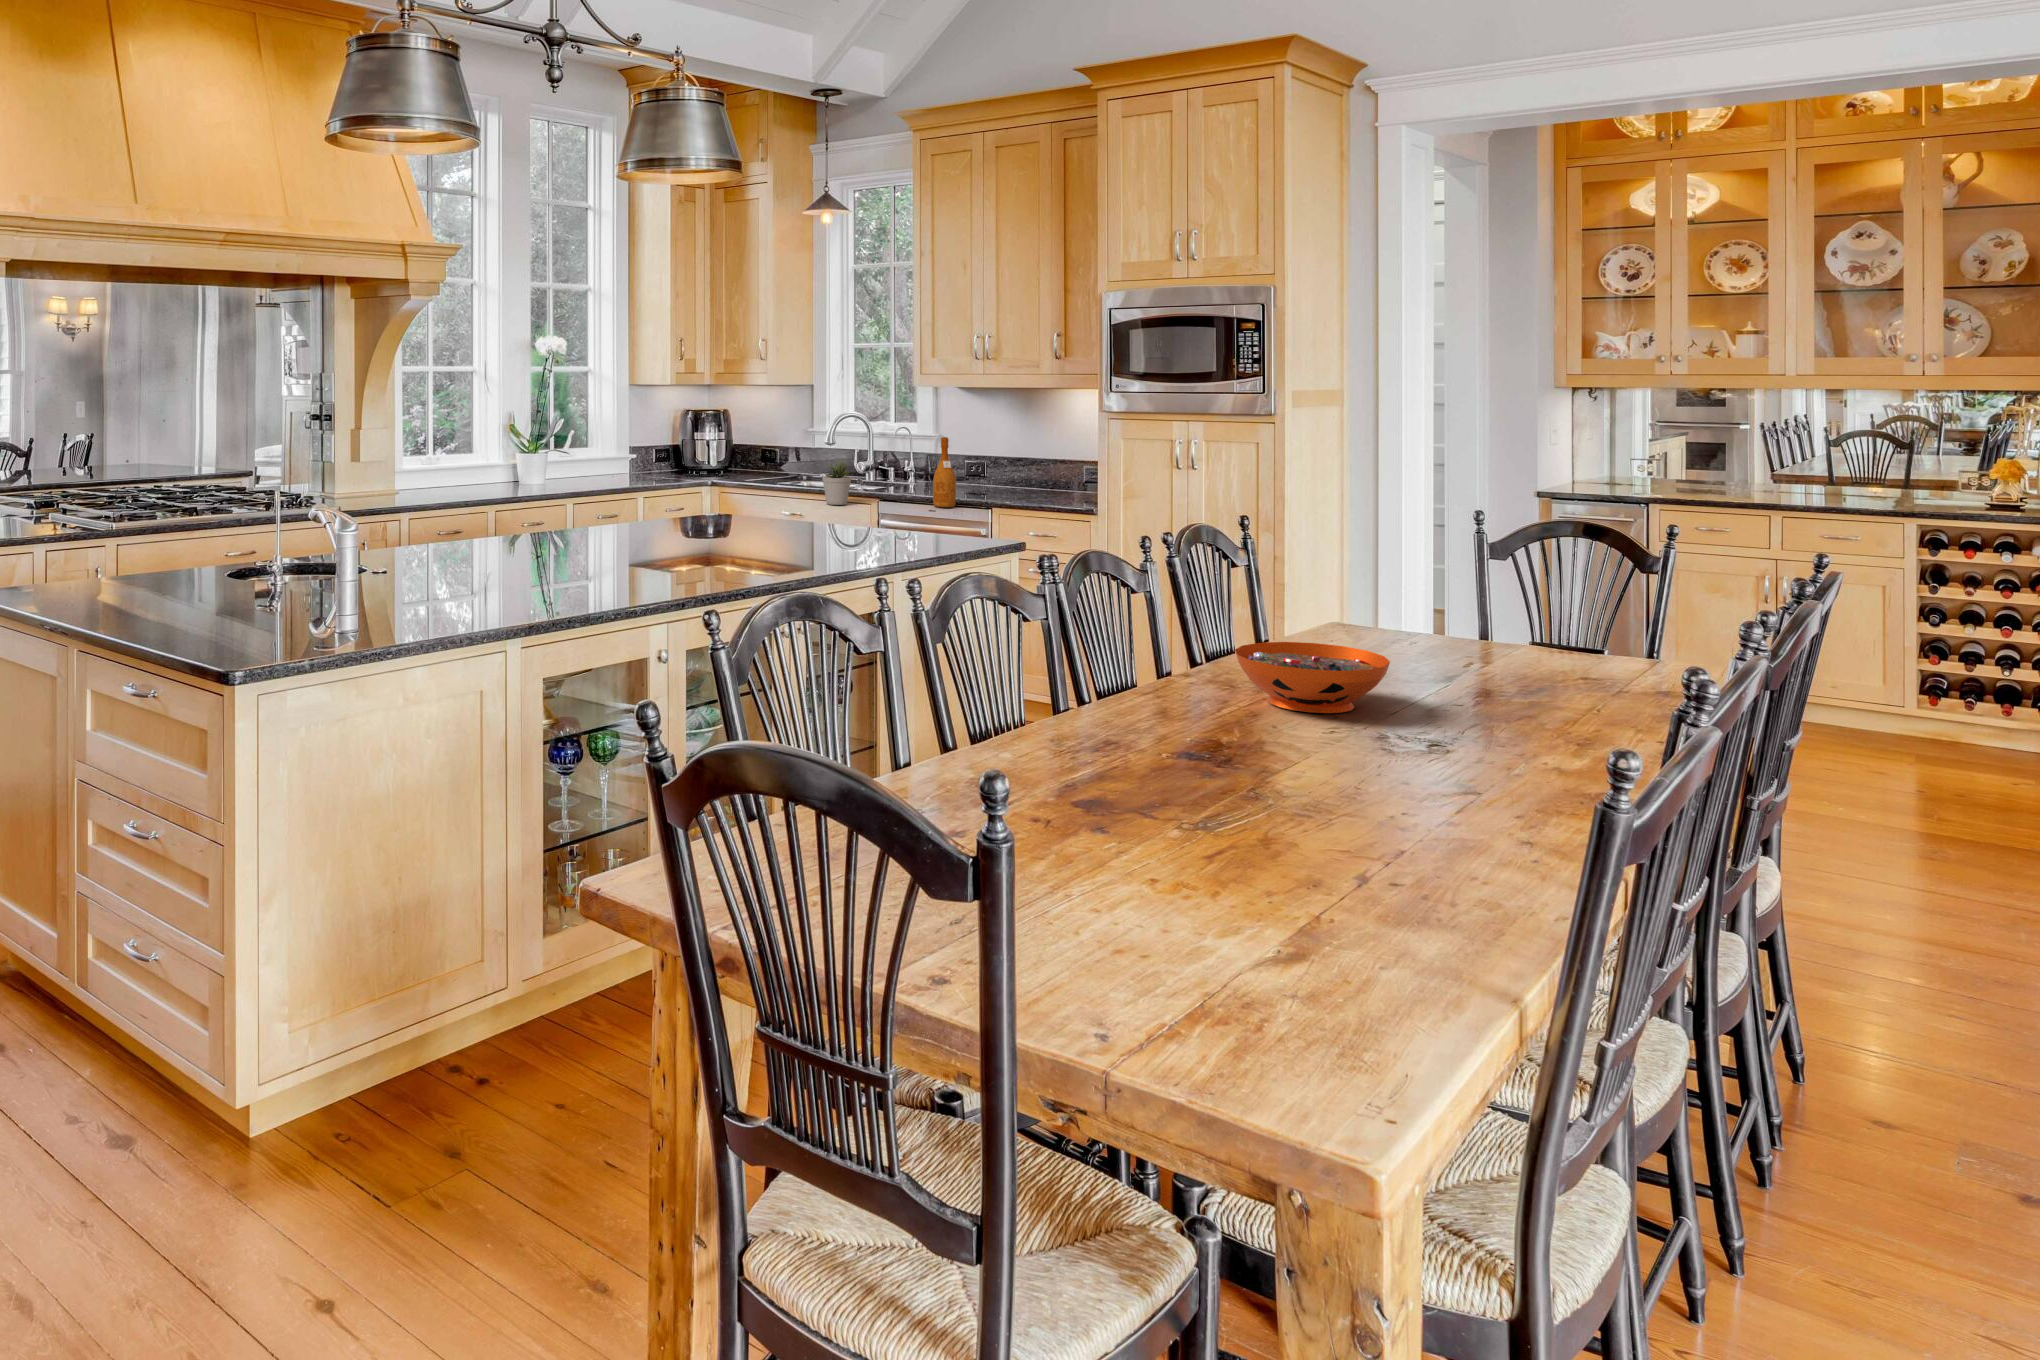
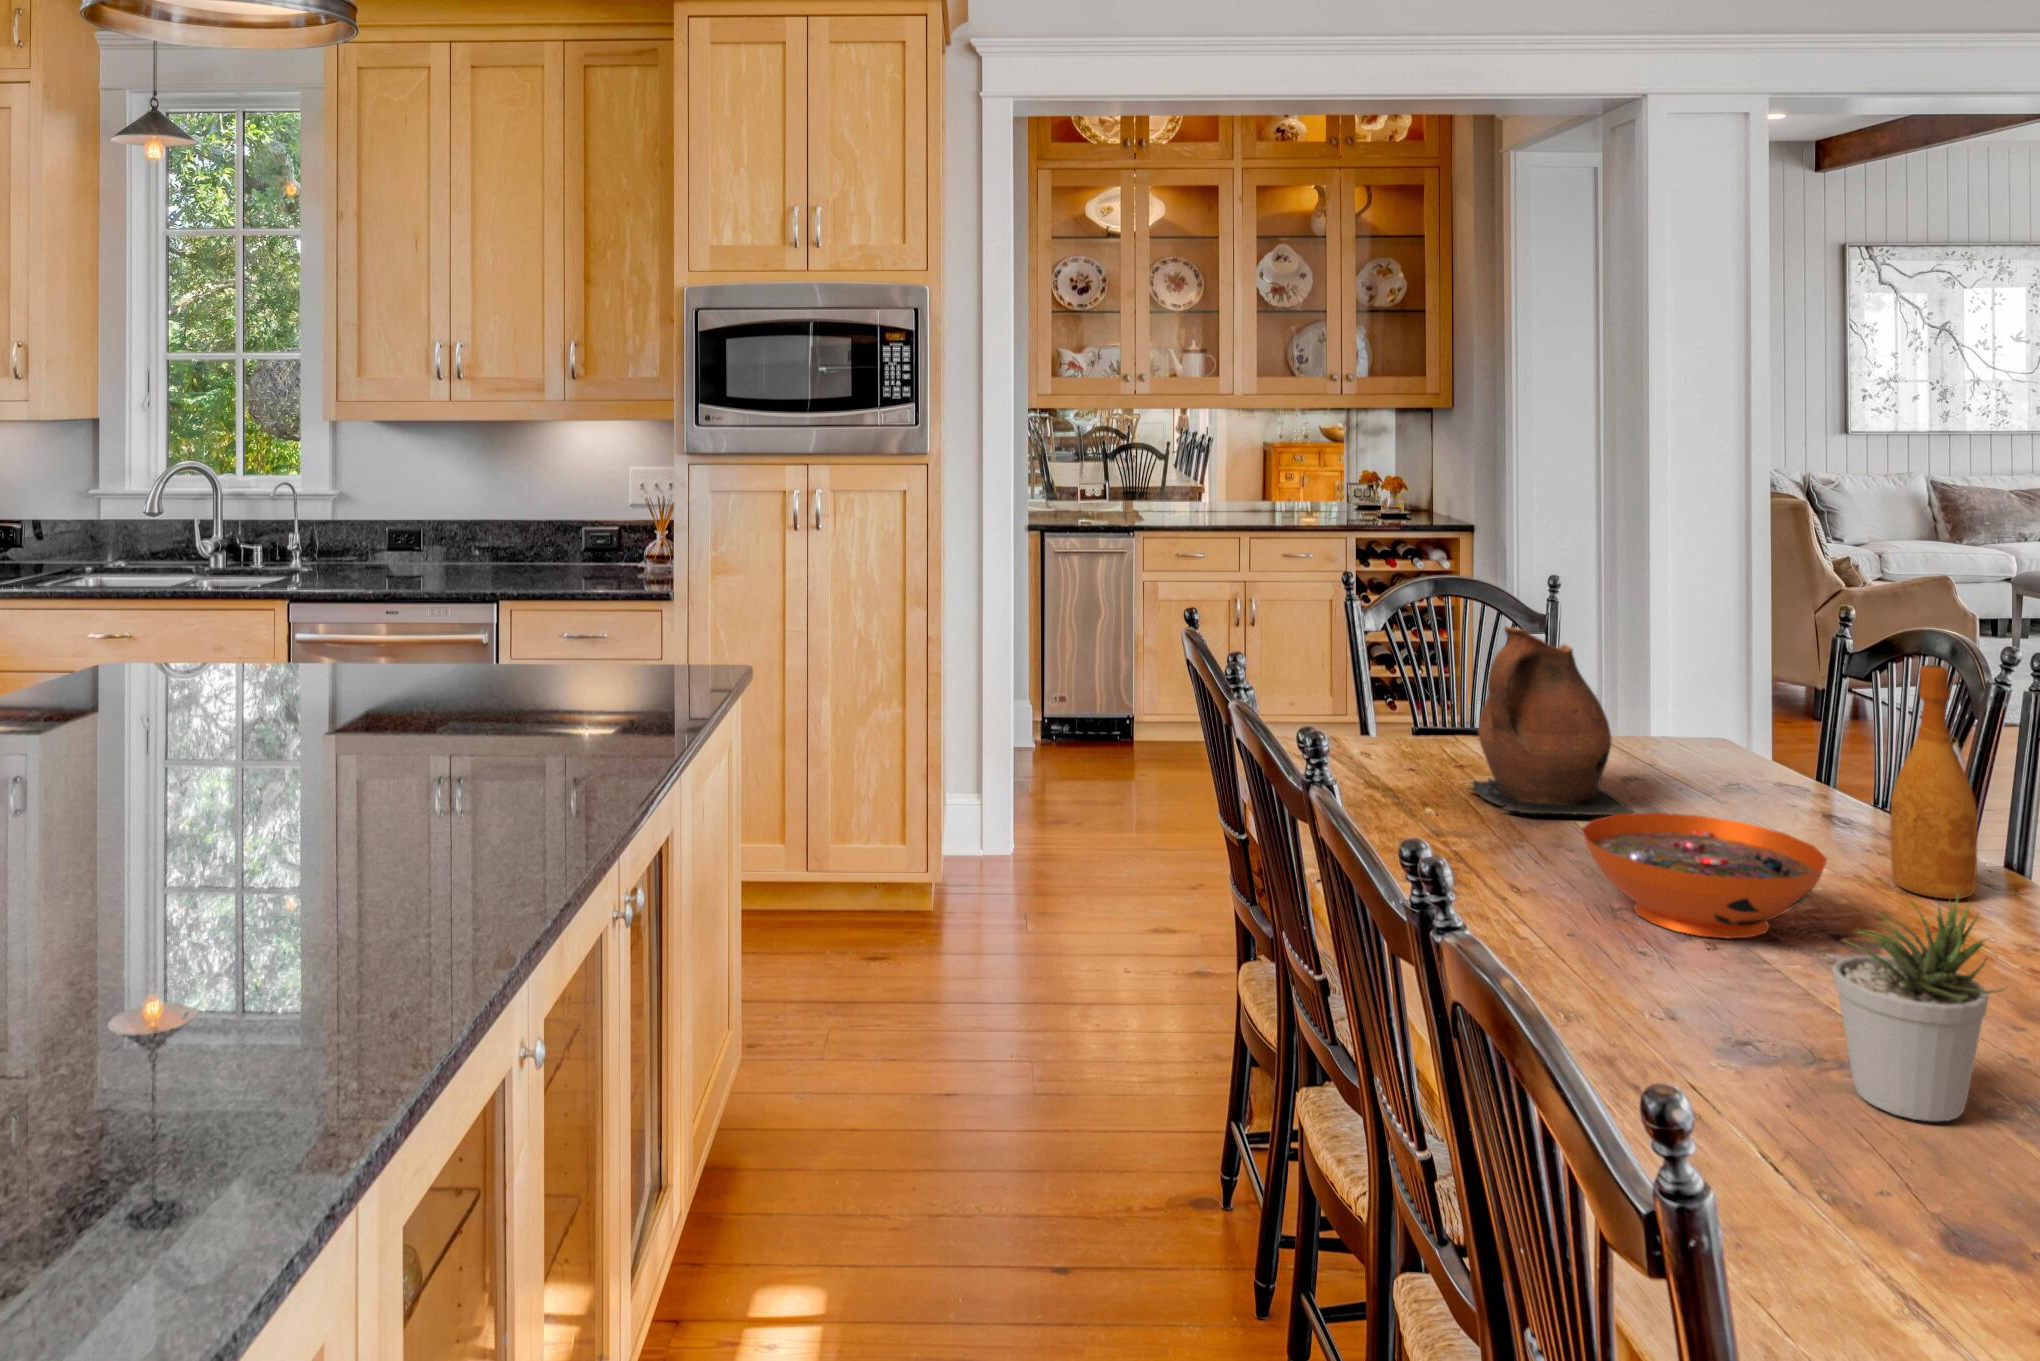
wine bottle: present [933,437,956,507] -> present [1890,665,1978,899]
potted plant: present [822,460,851,505] -> present [1833,894,2004,1121]
ceramic pitcher: none [1346,532,1476,674] -> present [1472,627,1633,815]

